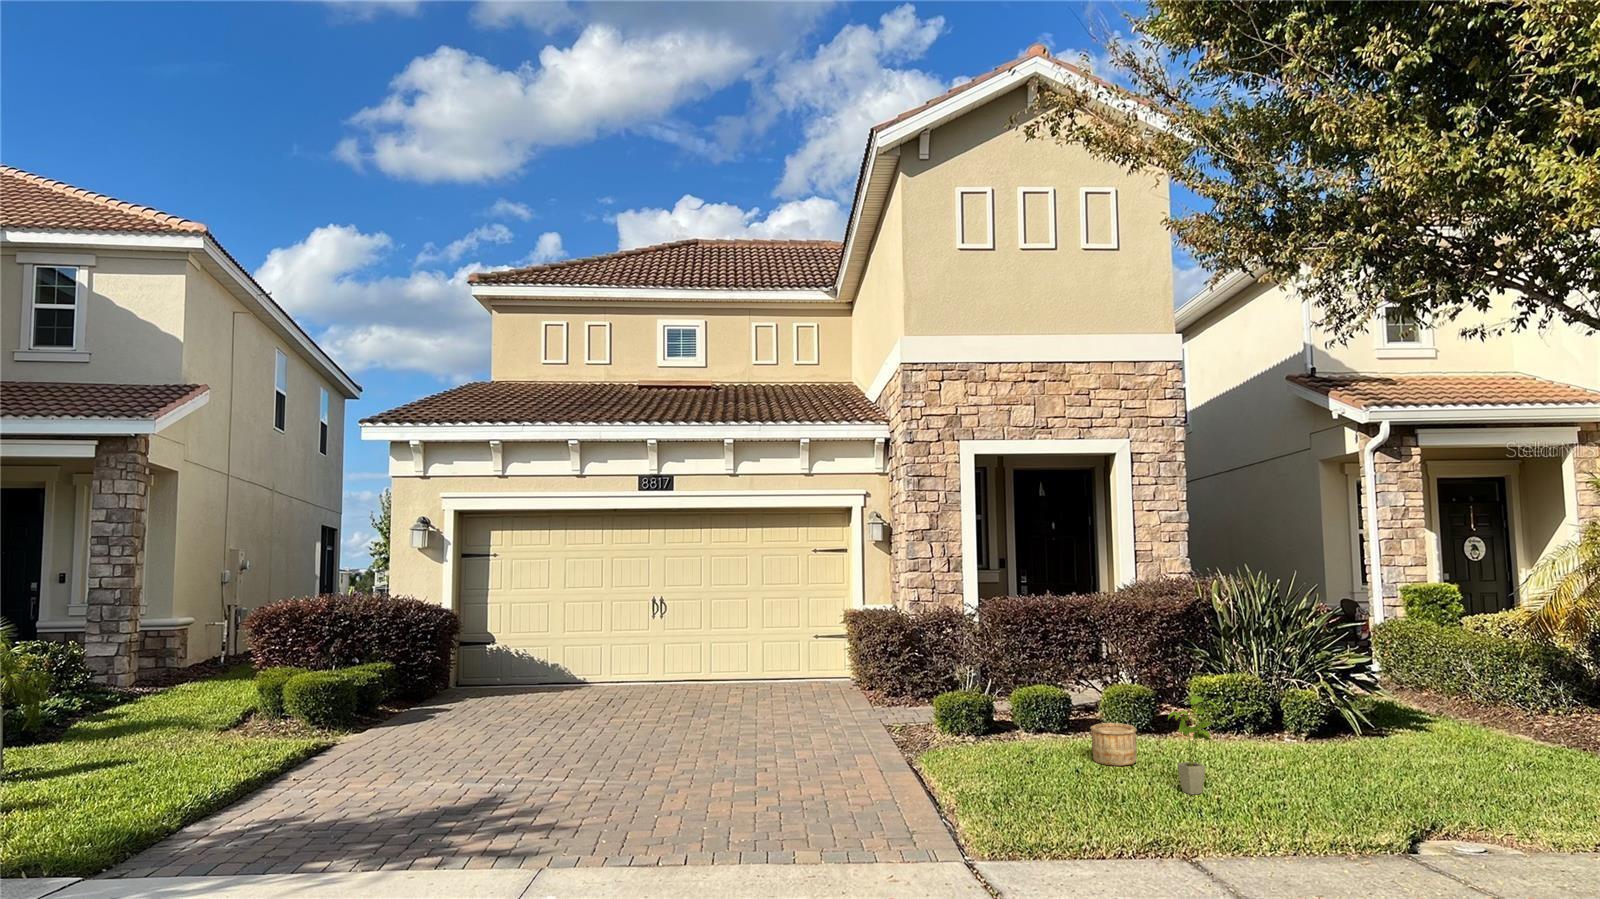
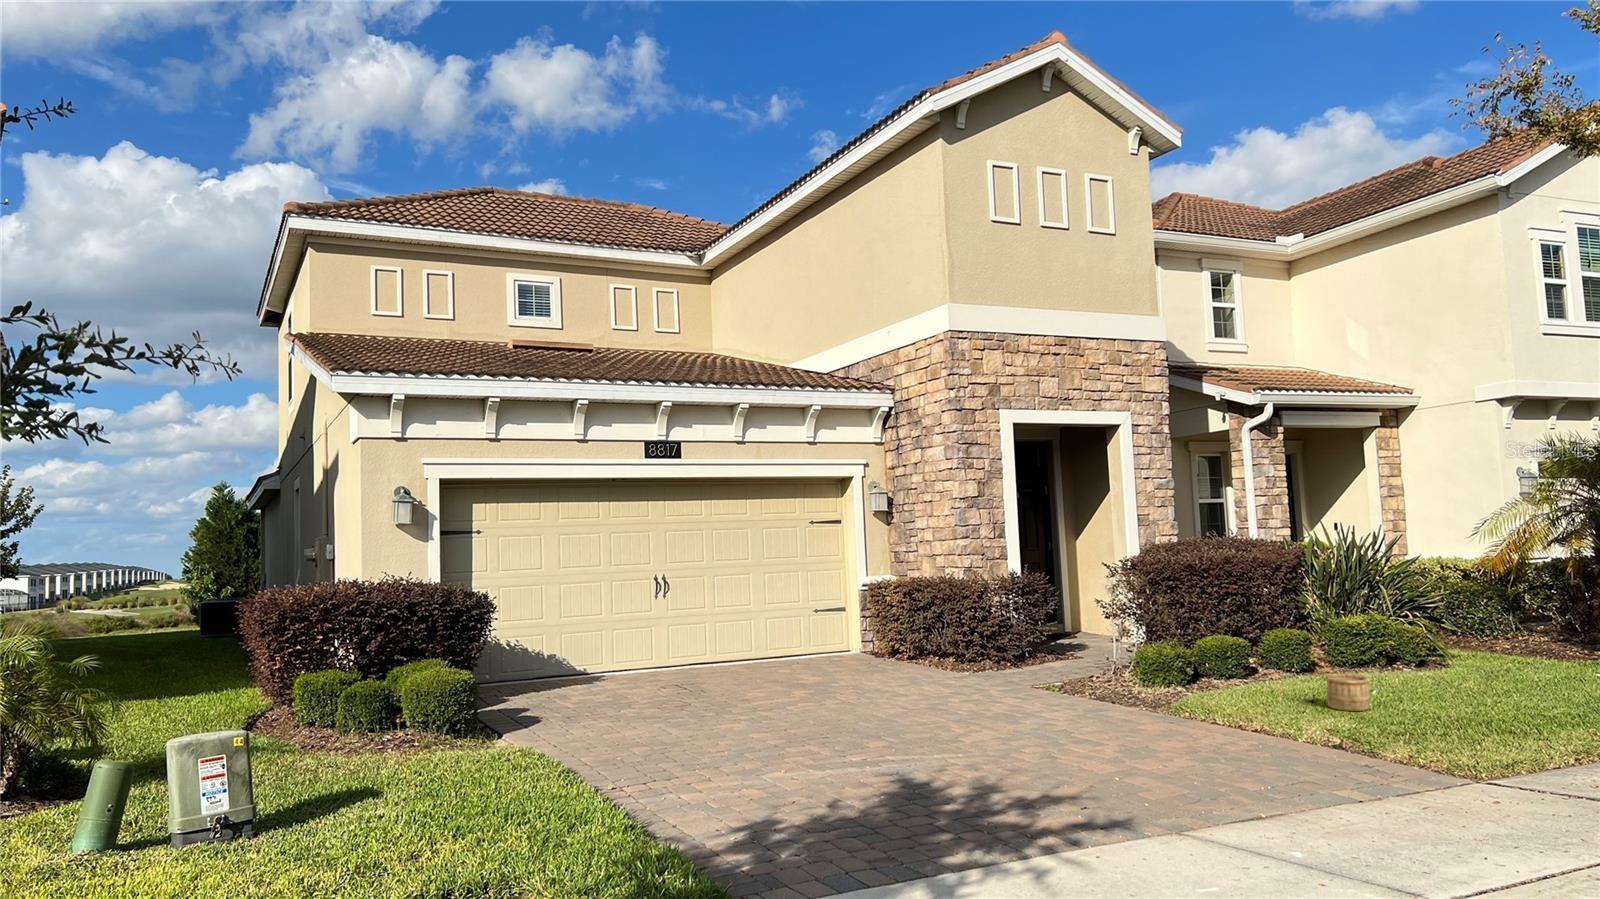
house plant: present [1168,696,1219,795] -> none [1453,643,1498,728]

